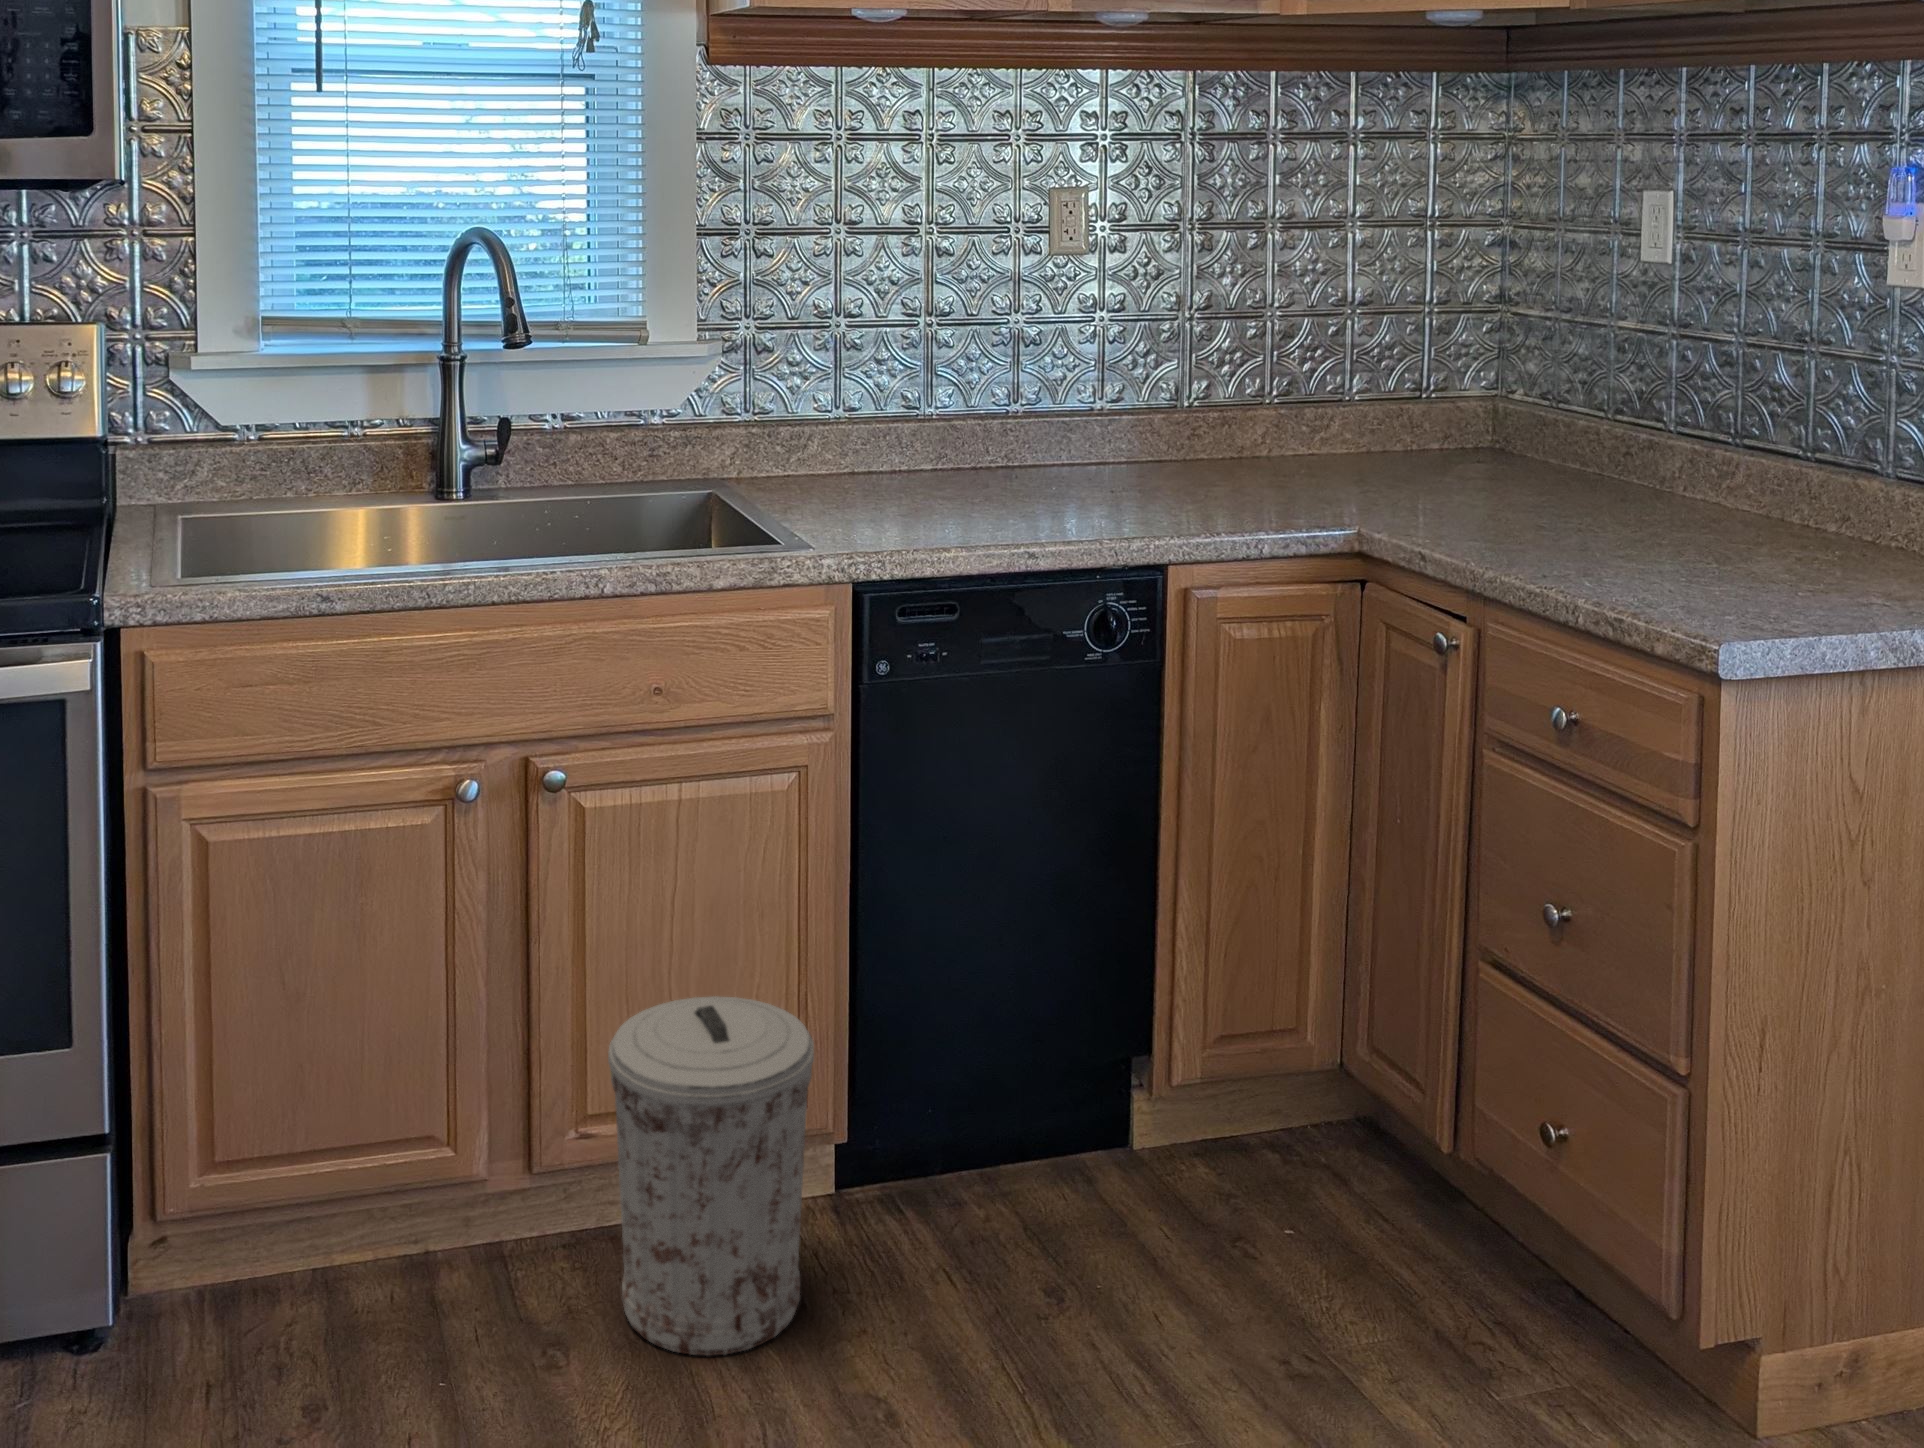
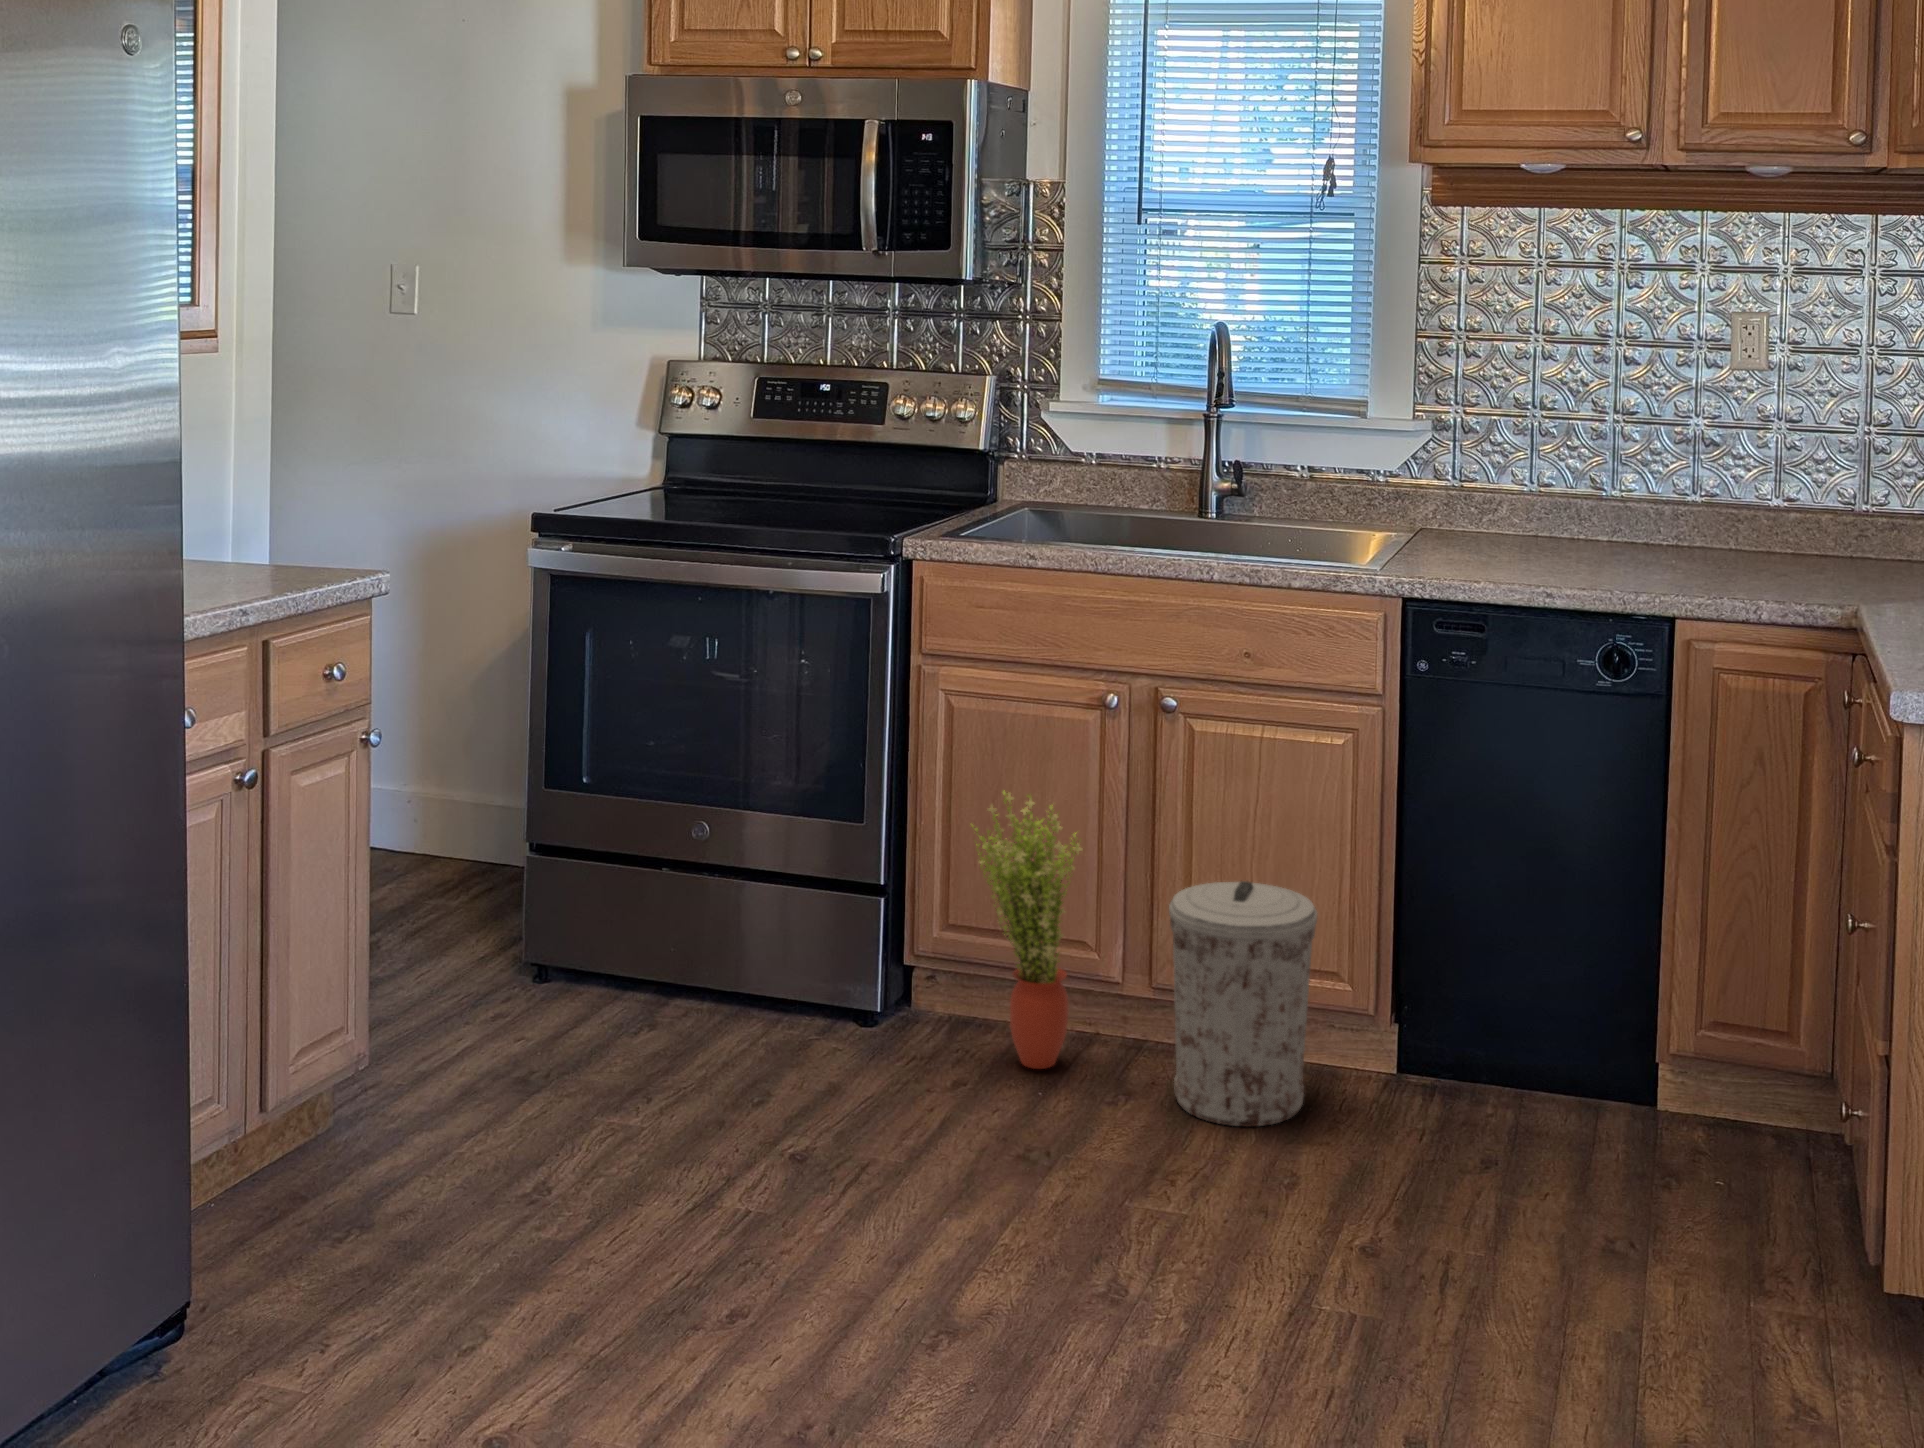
potted plant: none [287,953,466,1357] -> present [972,792,1082,1069]

